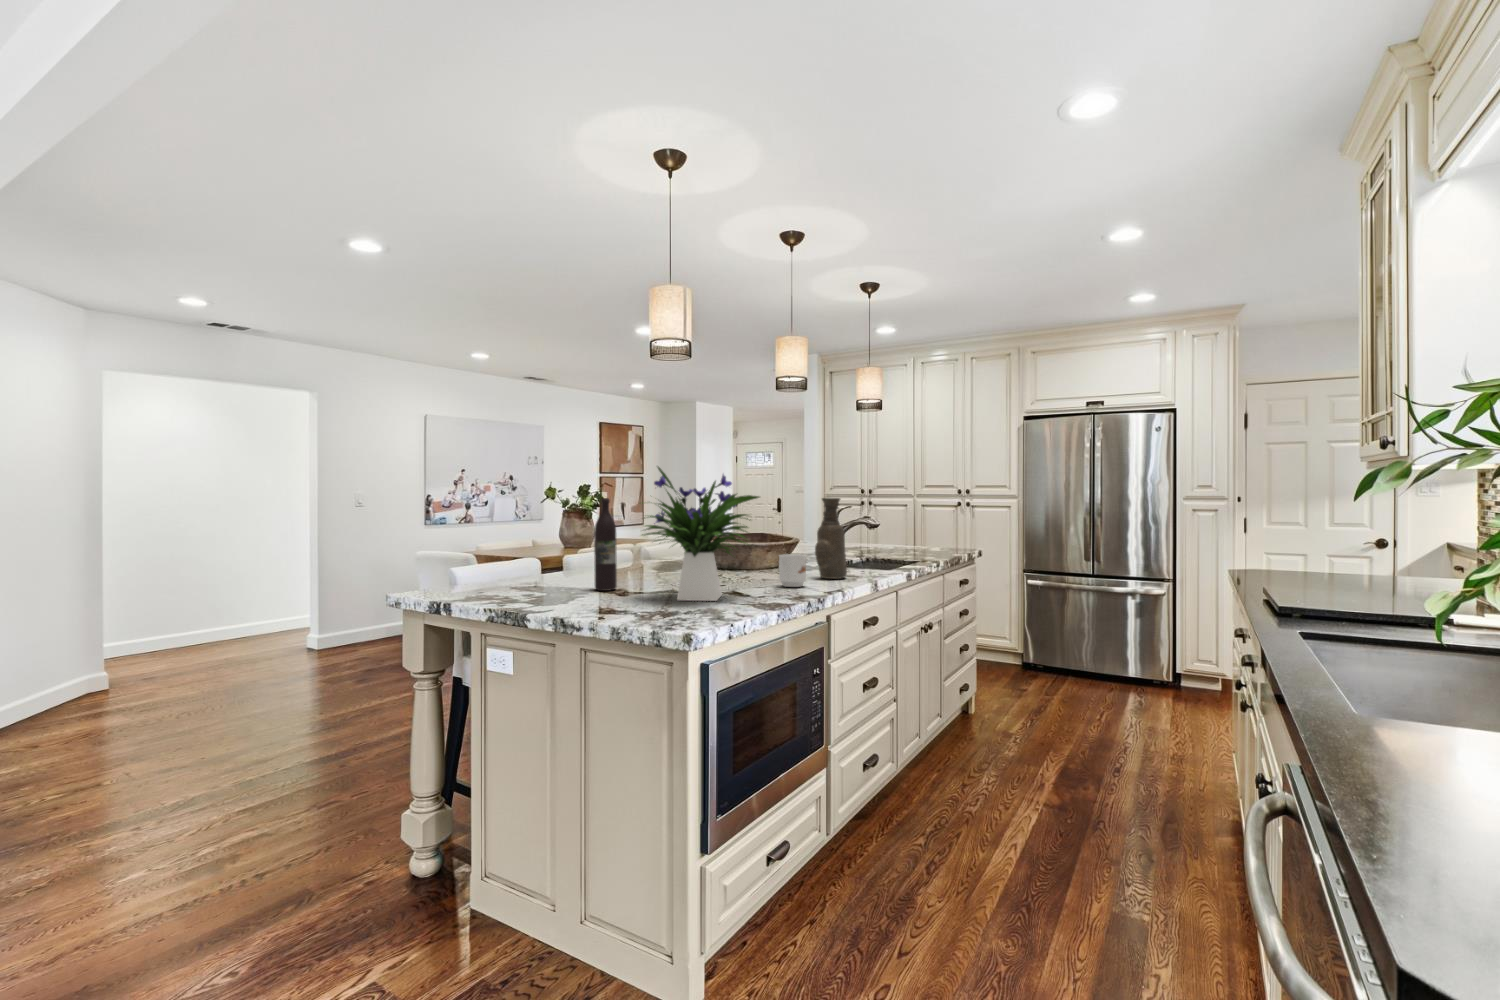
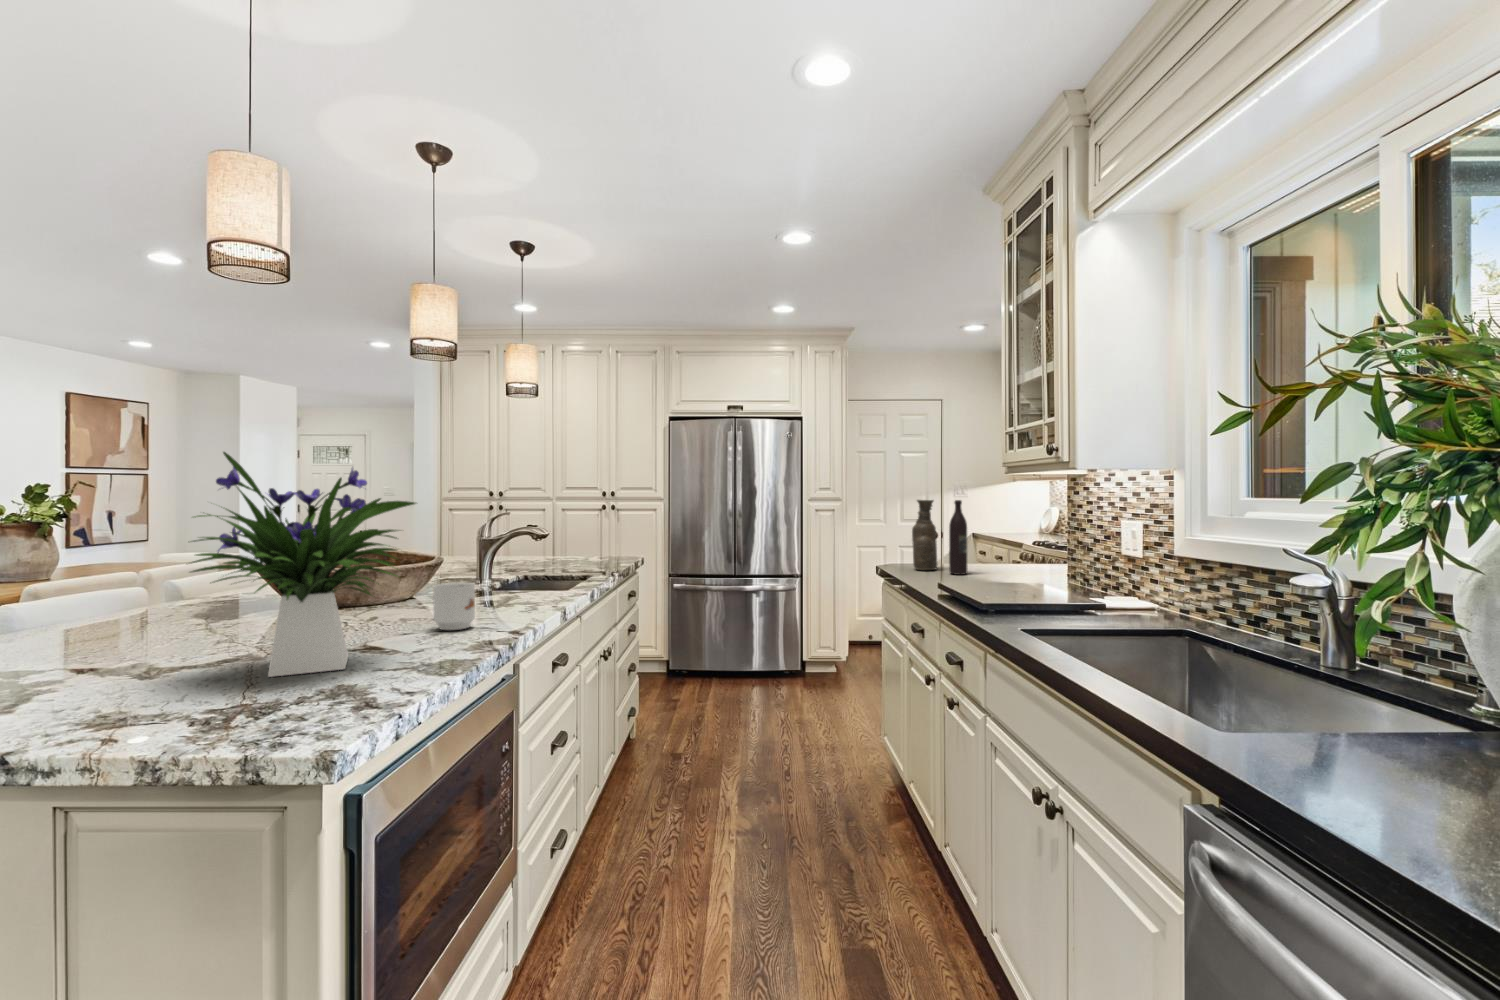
wine bottle: present [594,498,617,591] -> present [949,500,967,575]
vase: present [815,498,847,579] -> present [912,500,938,570]

